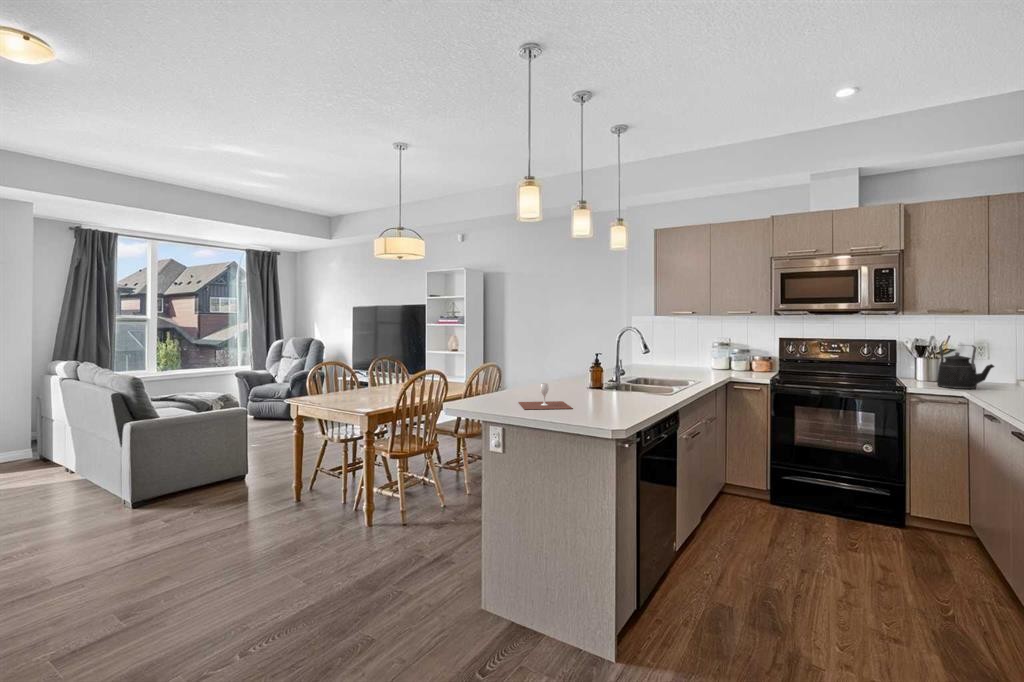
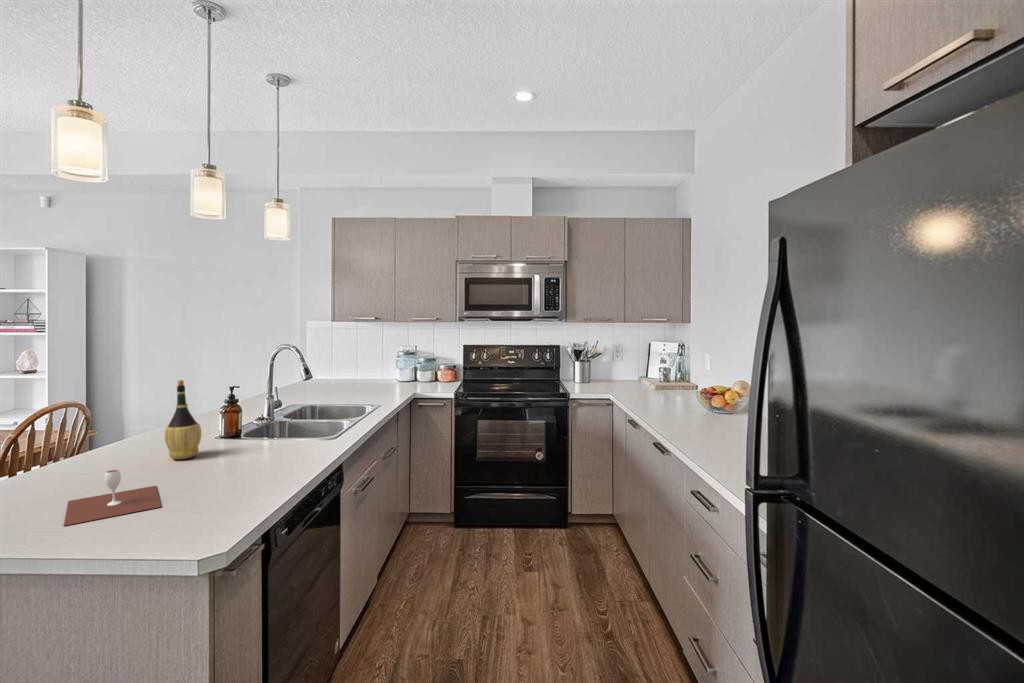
wine bottle: none [559,339,581,393] -> present [165,380,201,459]
kettle: present [937,345,994,389] -> none [593,352,633,394]

